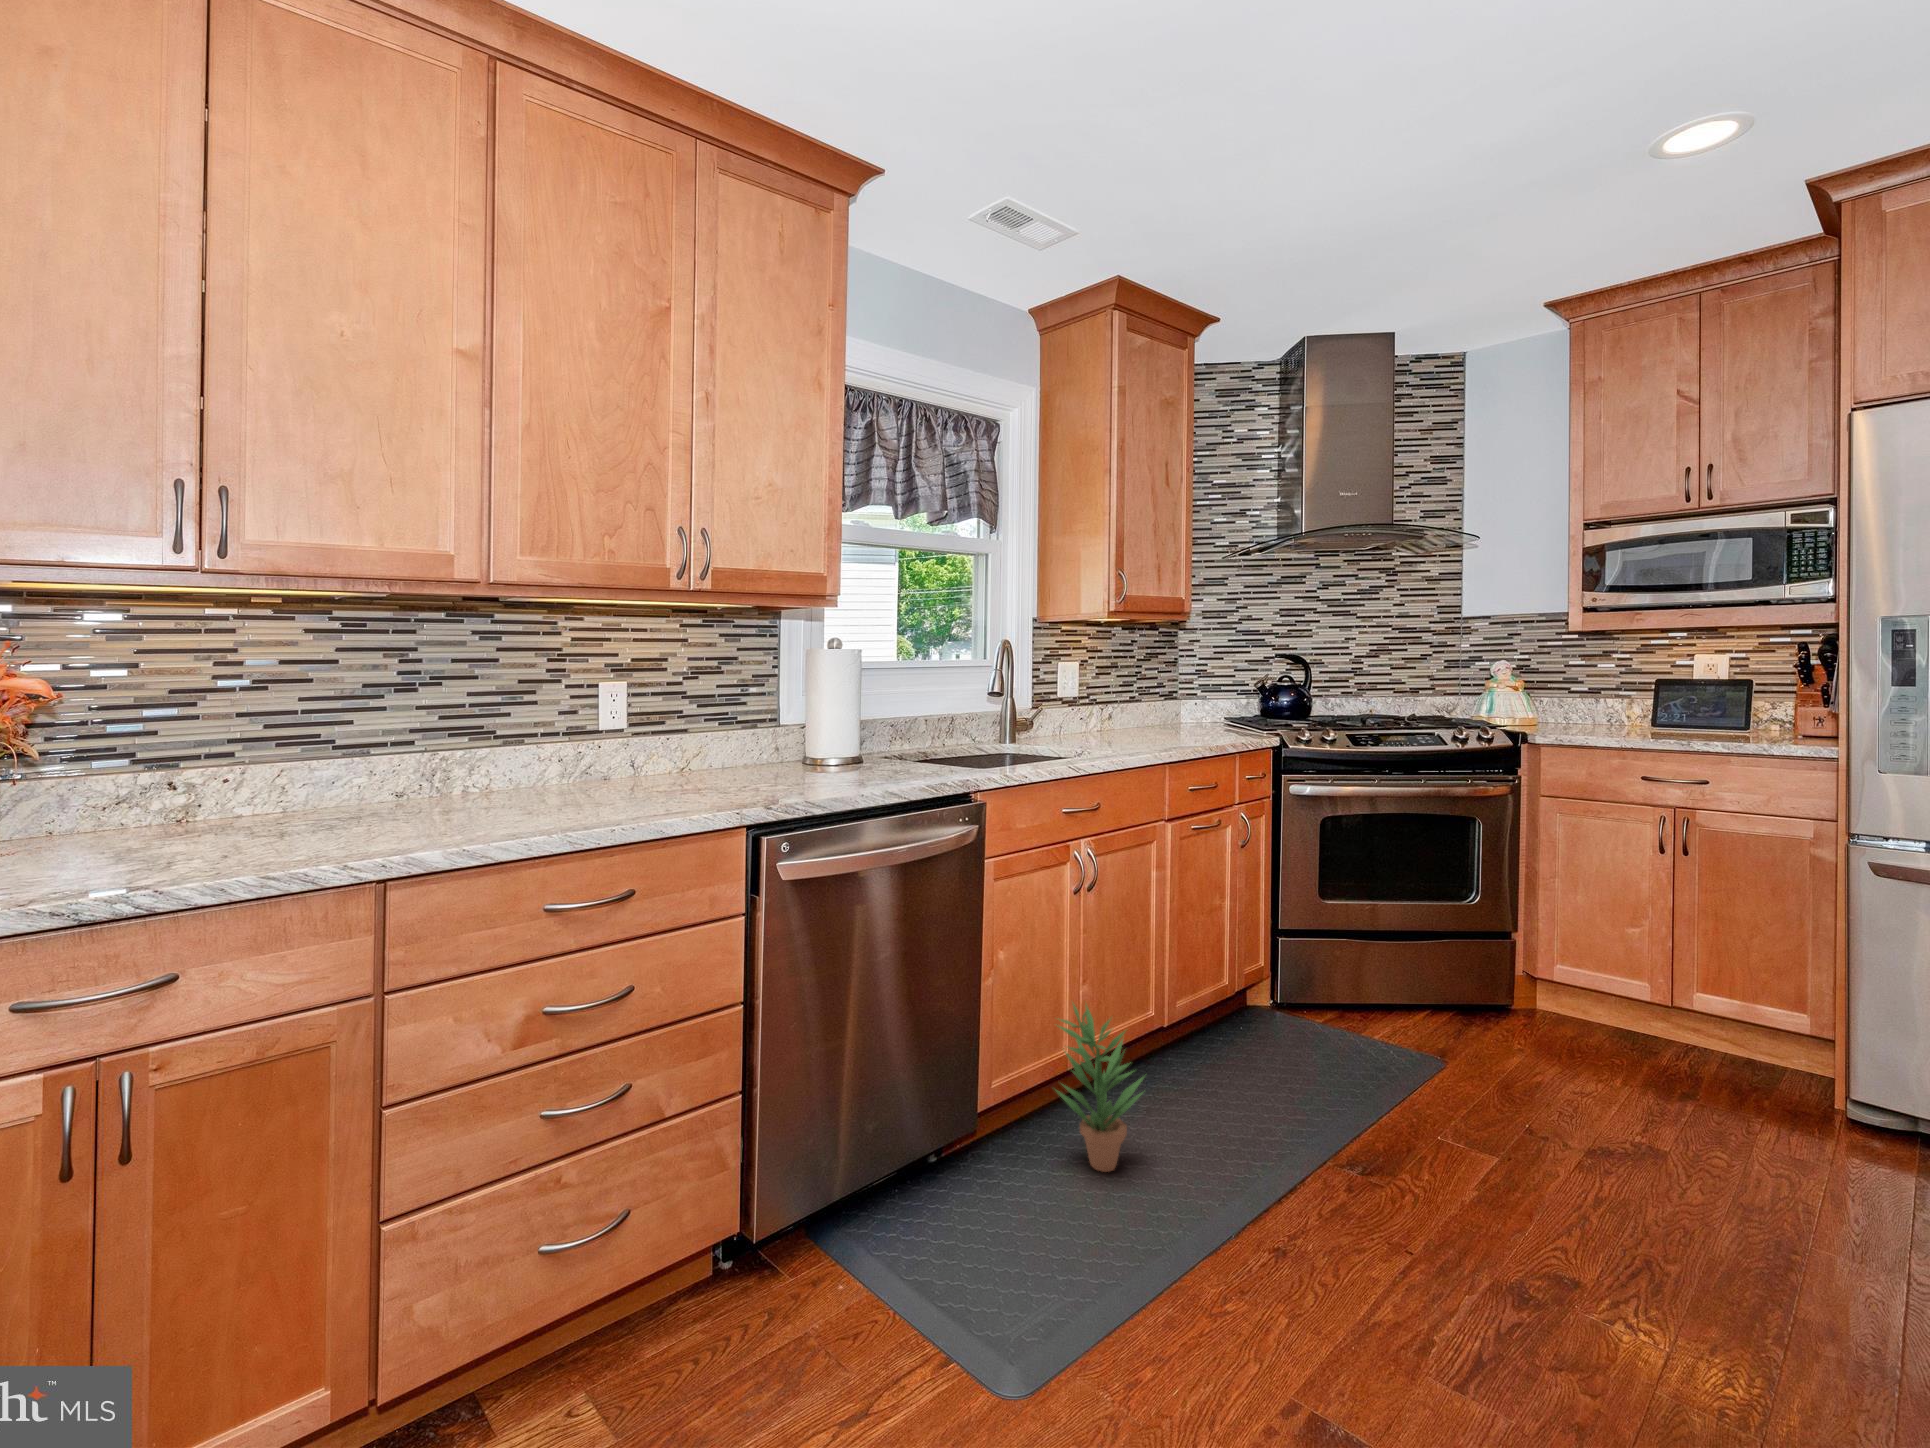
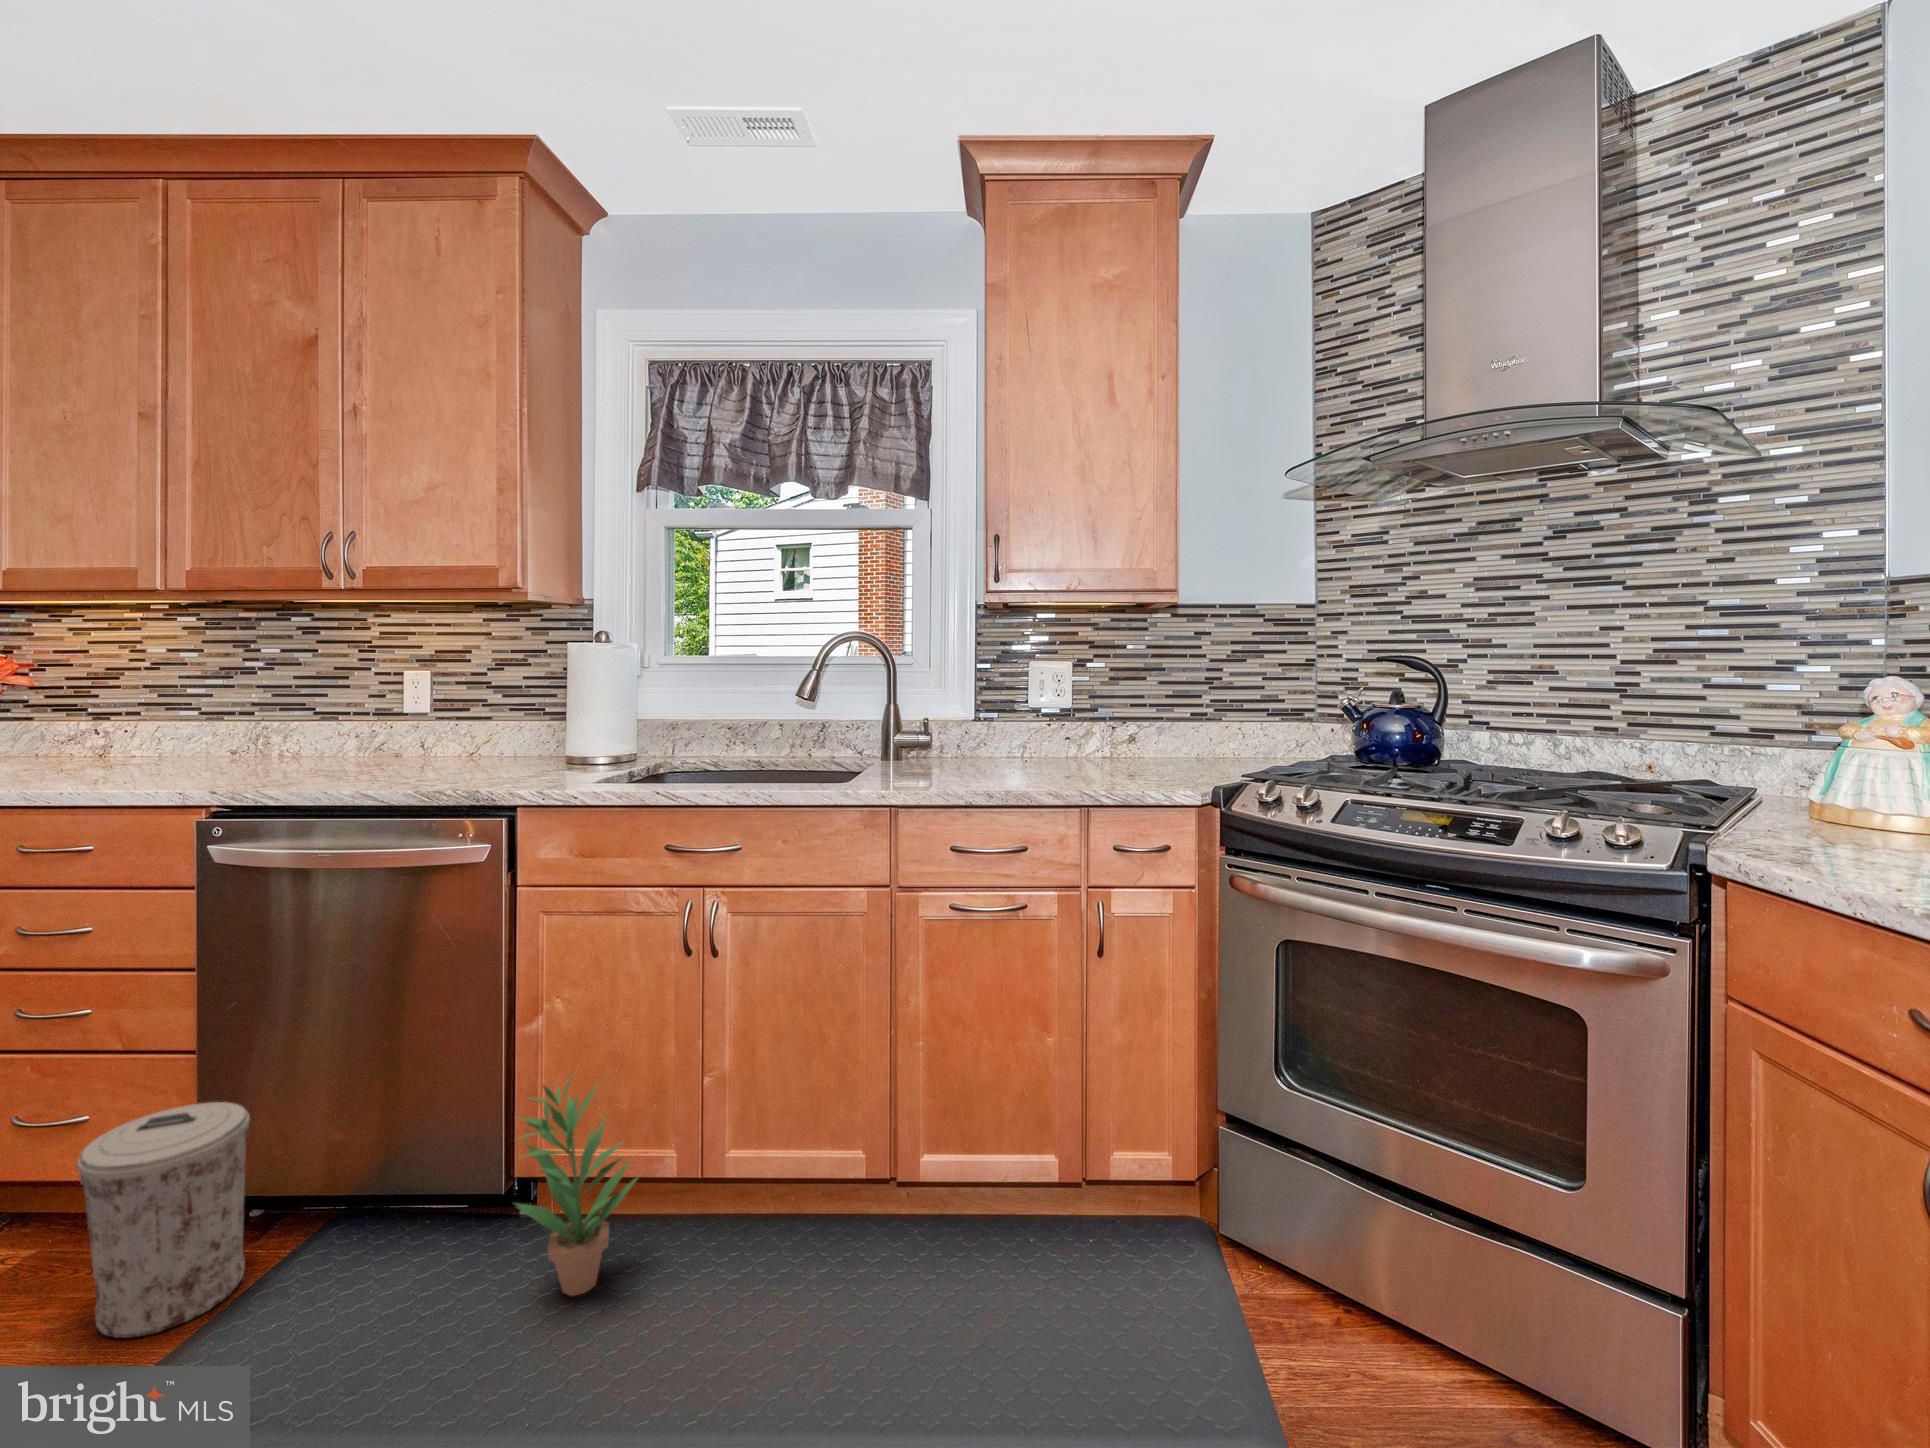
trash can: none [812,1119,941,1361] -> present [77,1102,250,1338]

